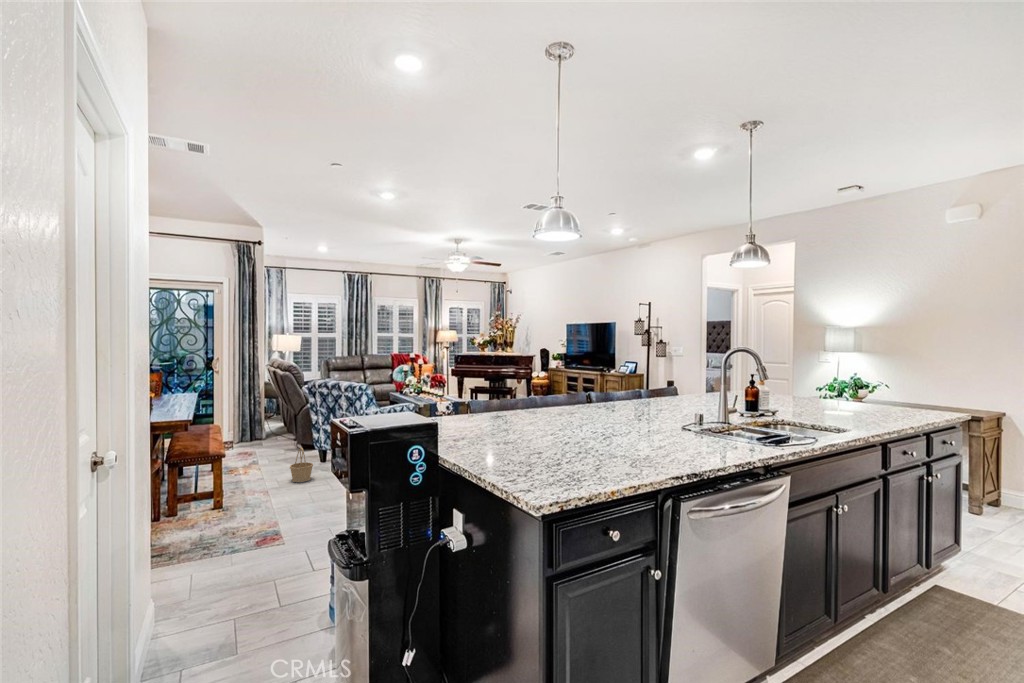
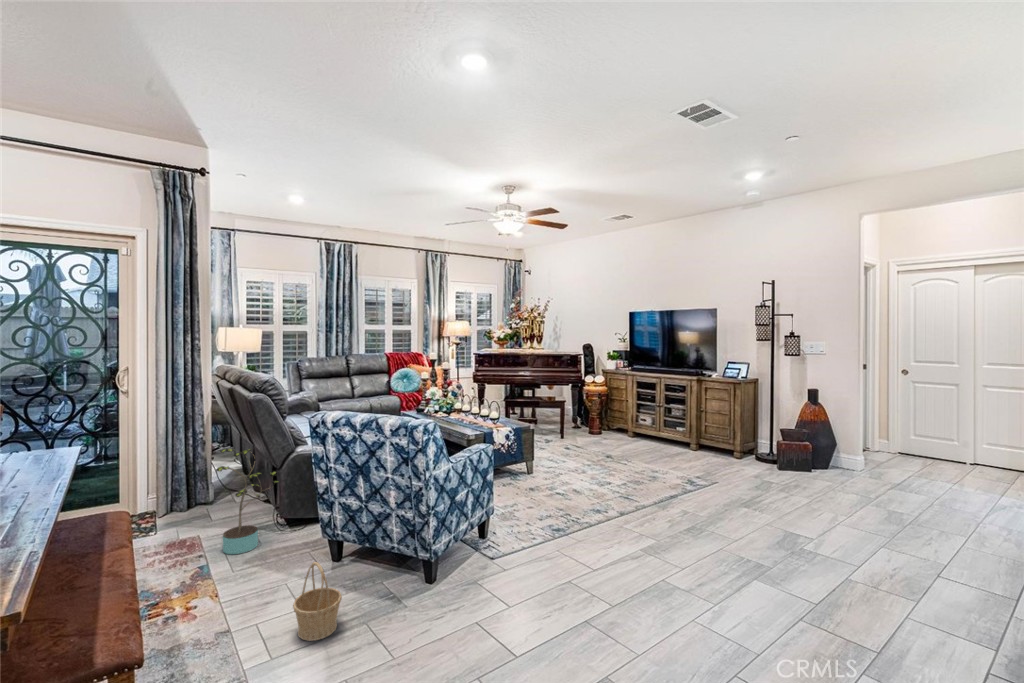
potted plant: none [261,401,296,458] -> present [216,448,279,554]

